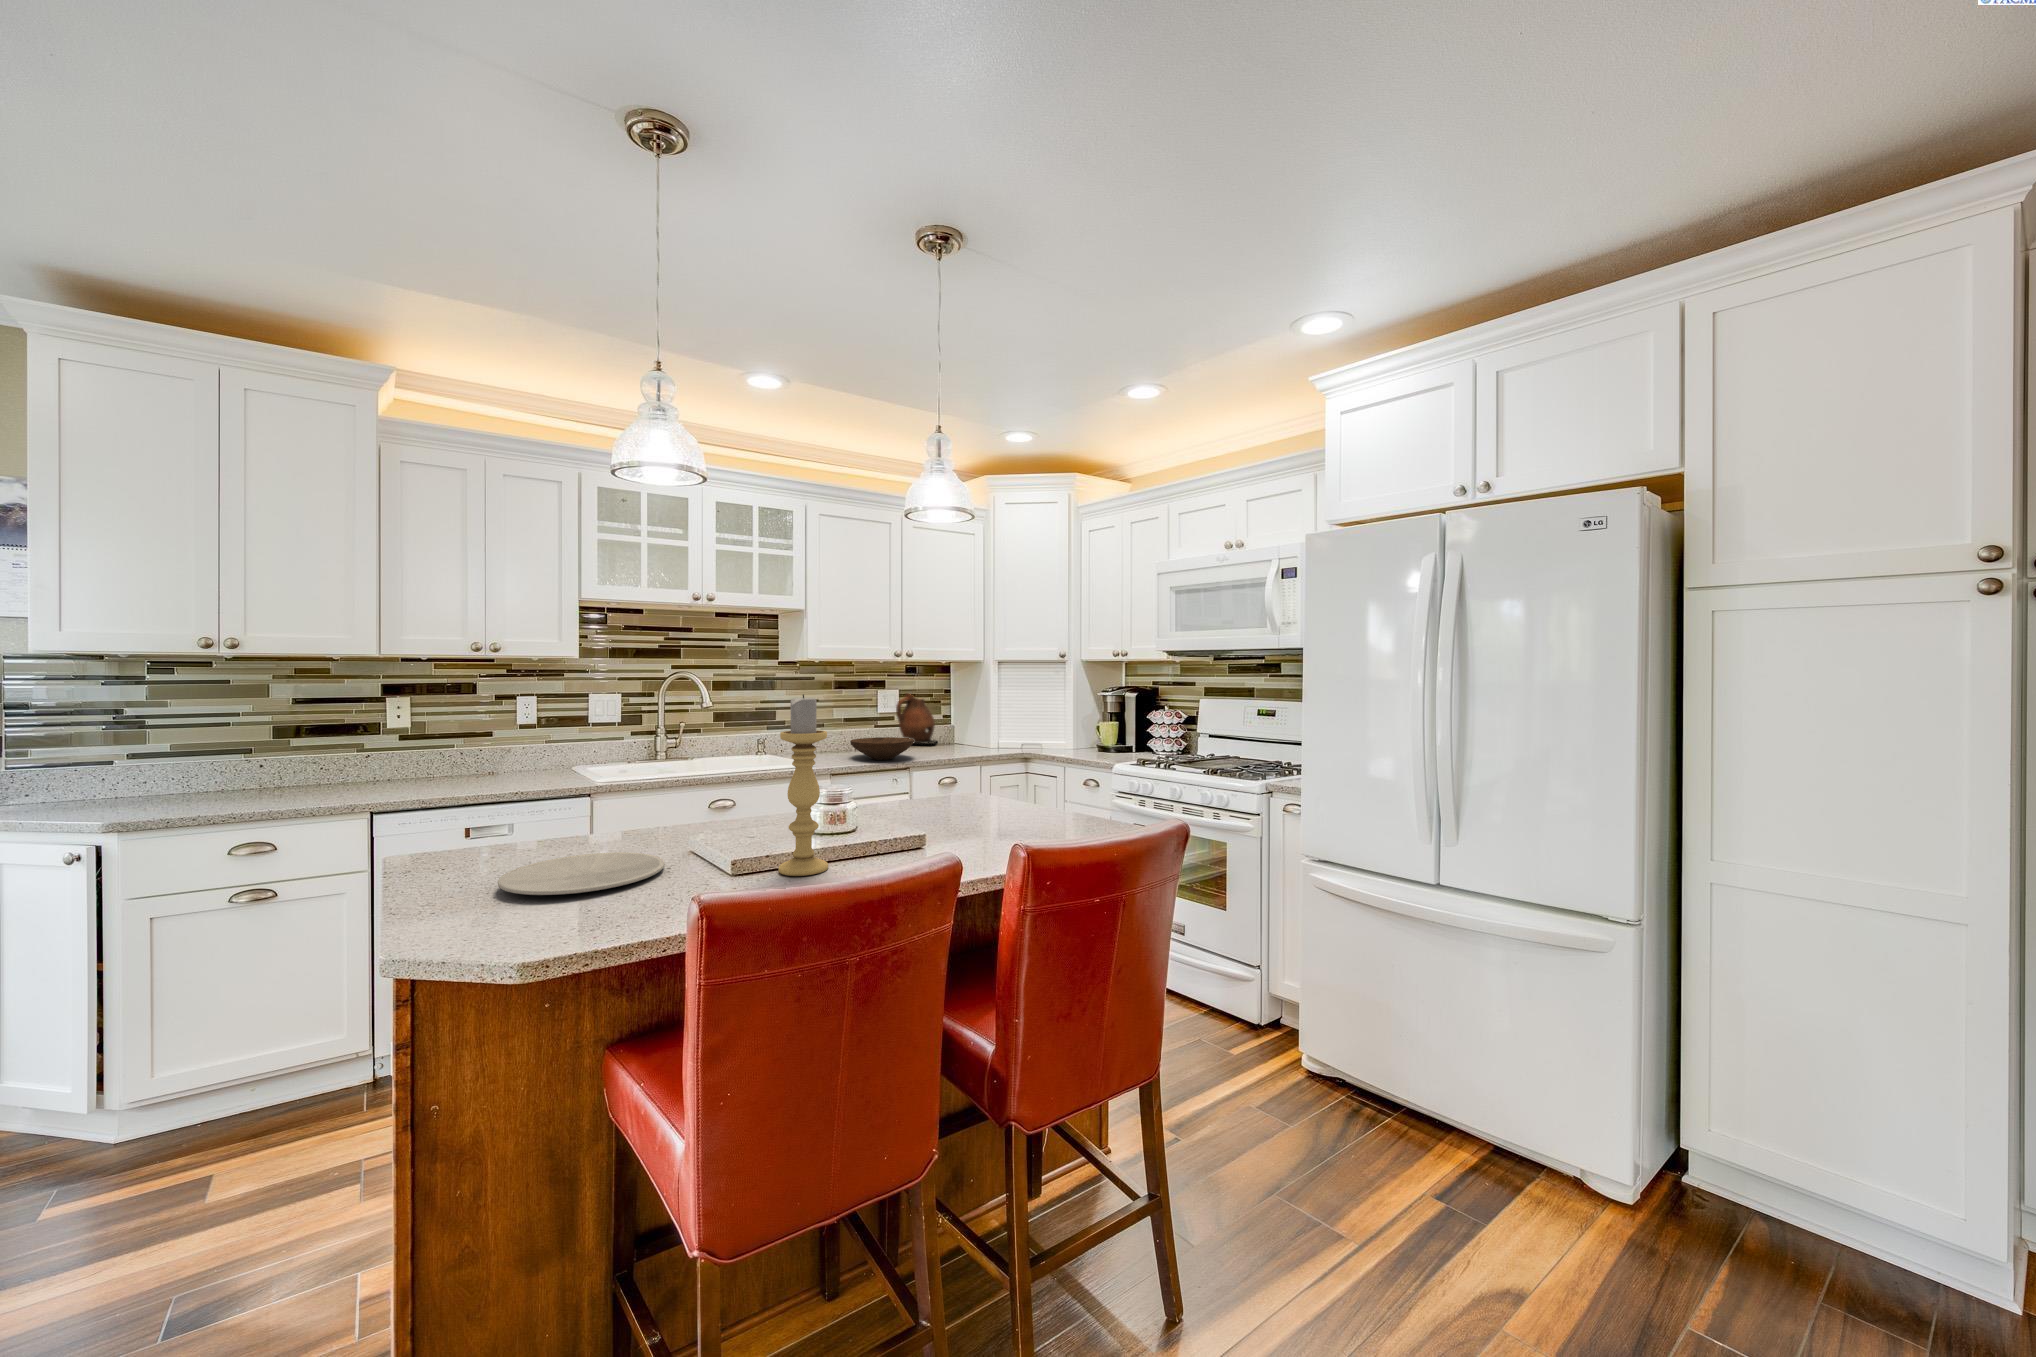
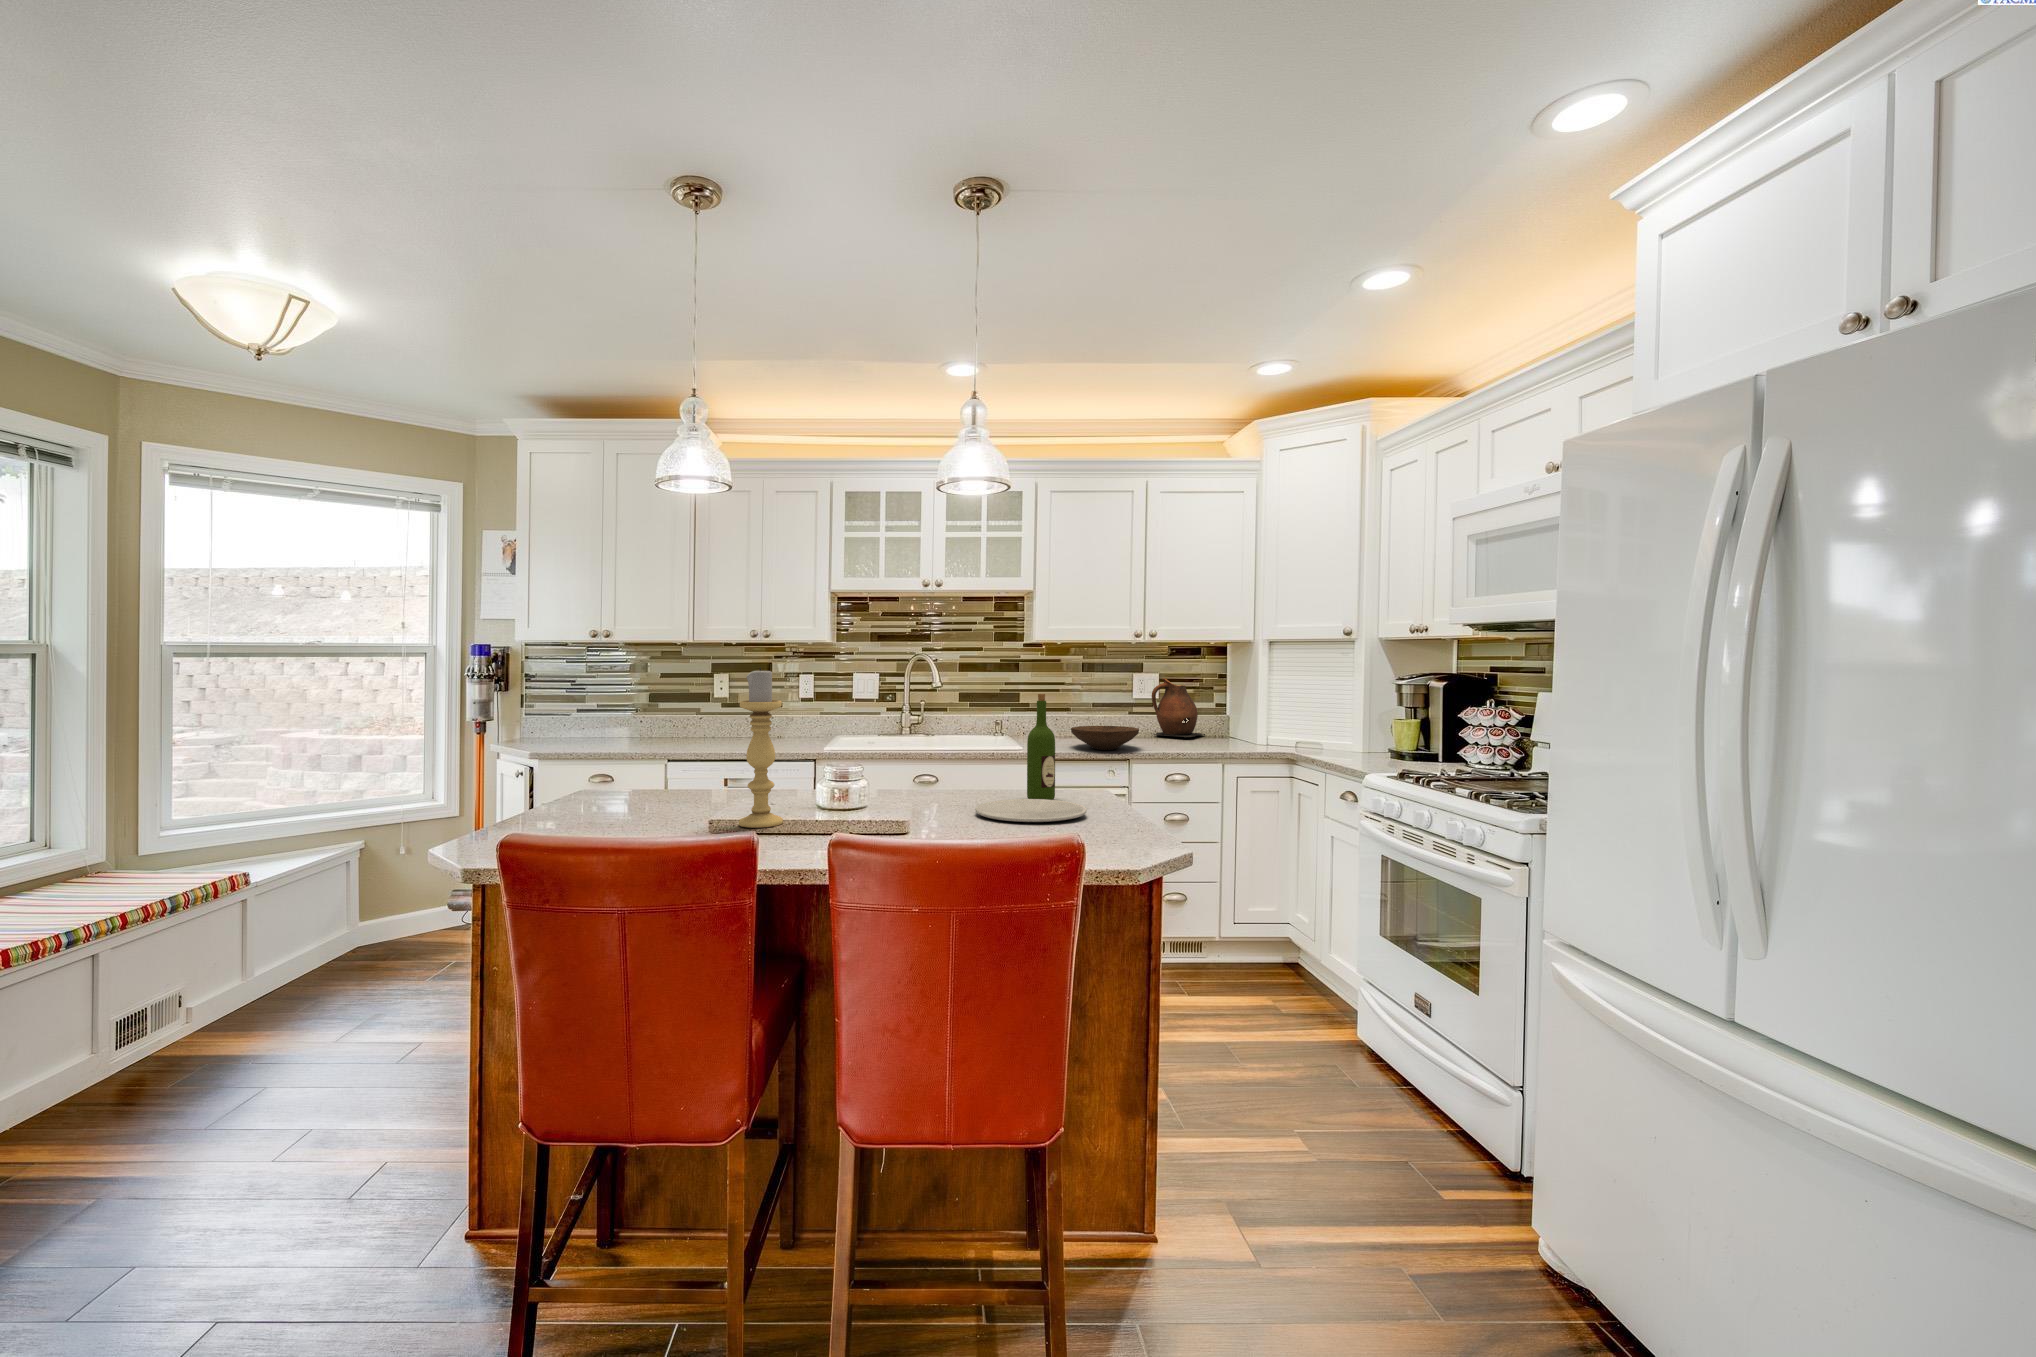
wine bottle: none [945,712,972,812] -> present [1027,694,1055,800]
plate: present [498,852,665,895] -> present [975,799,1087,822]

